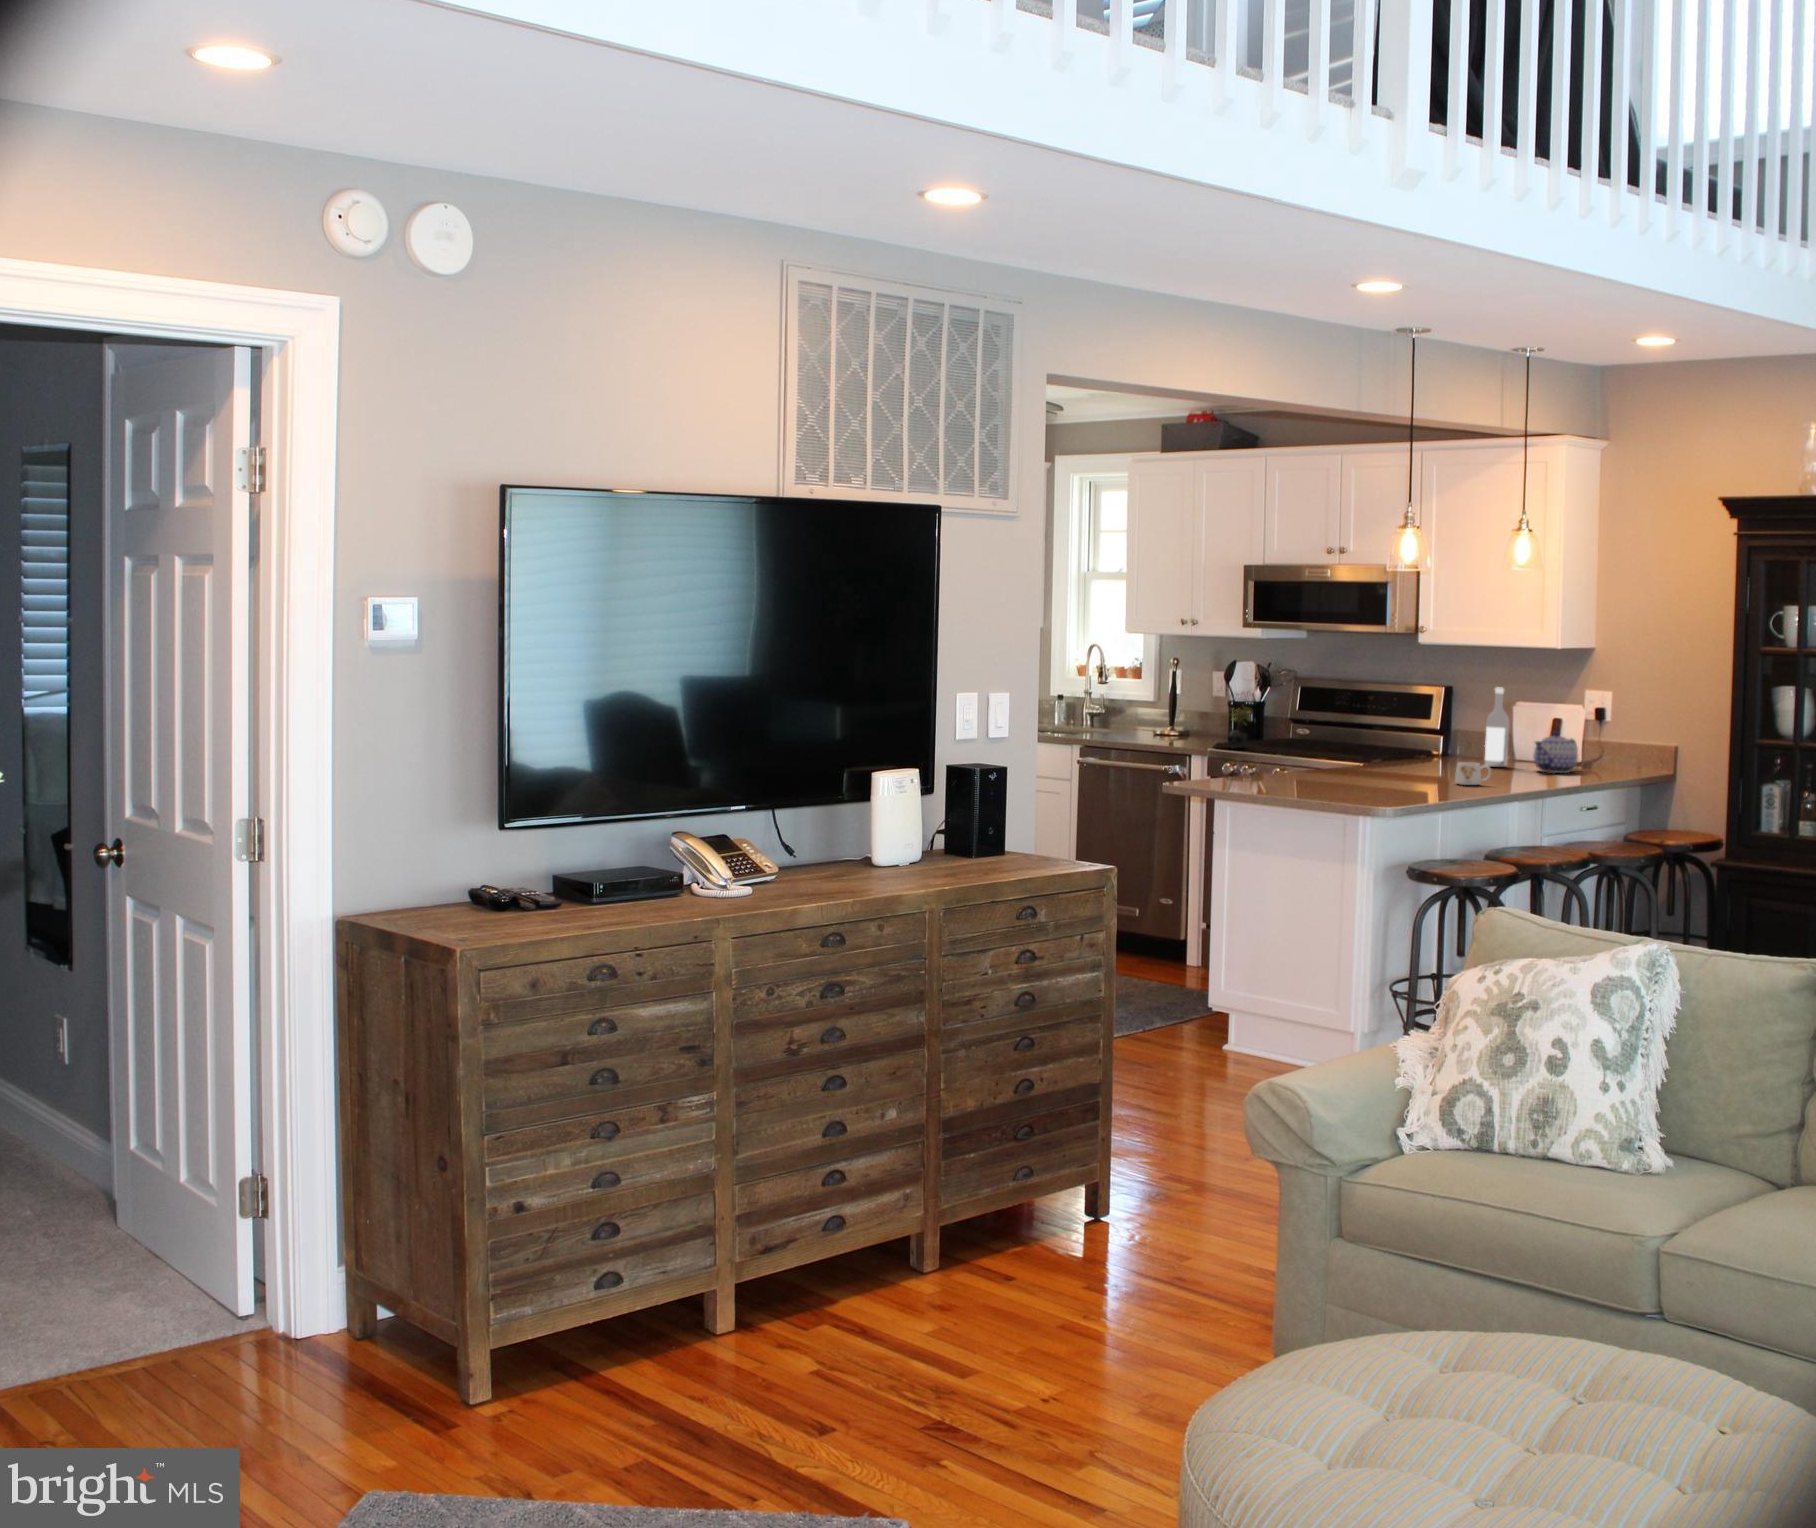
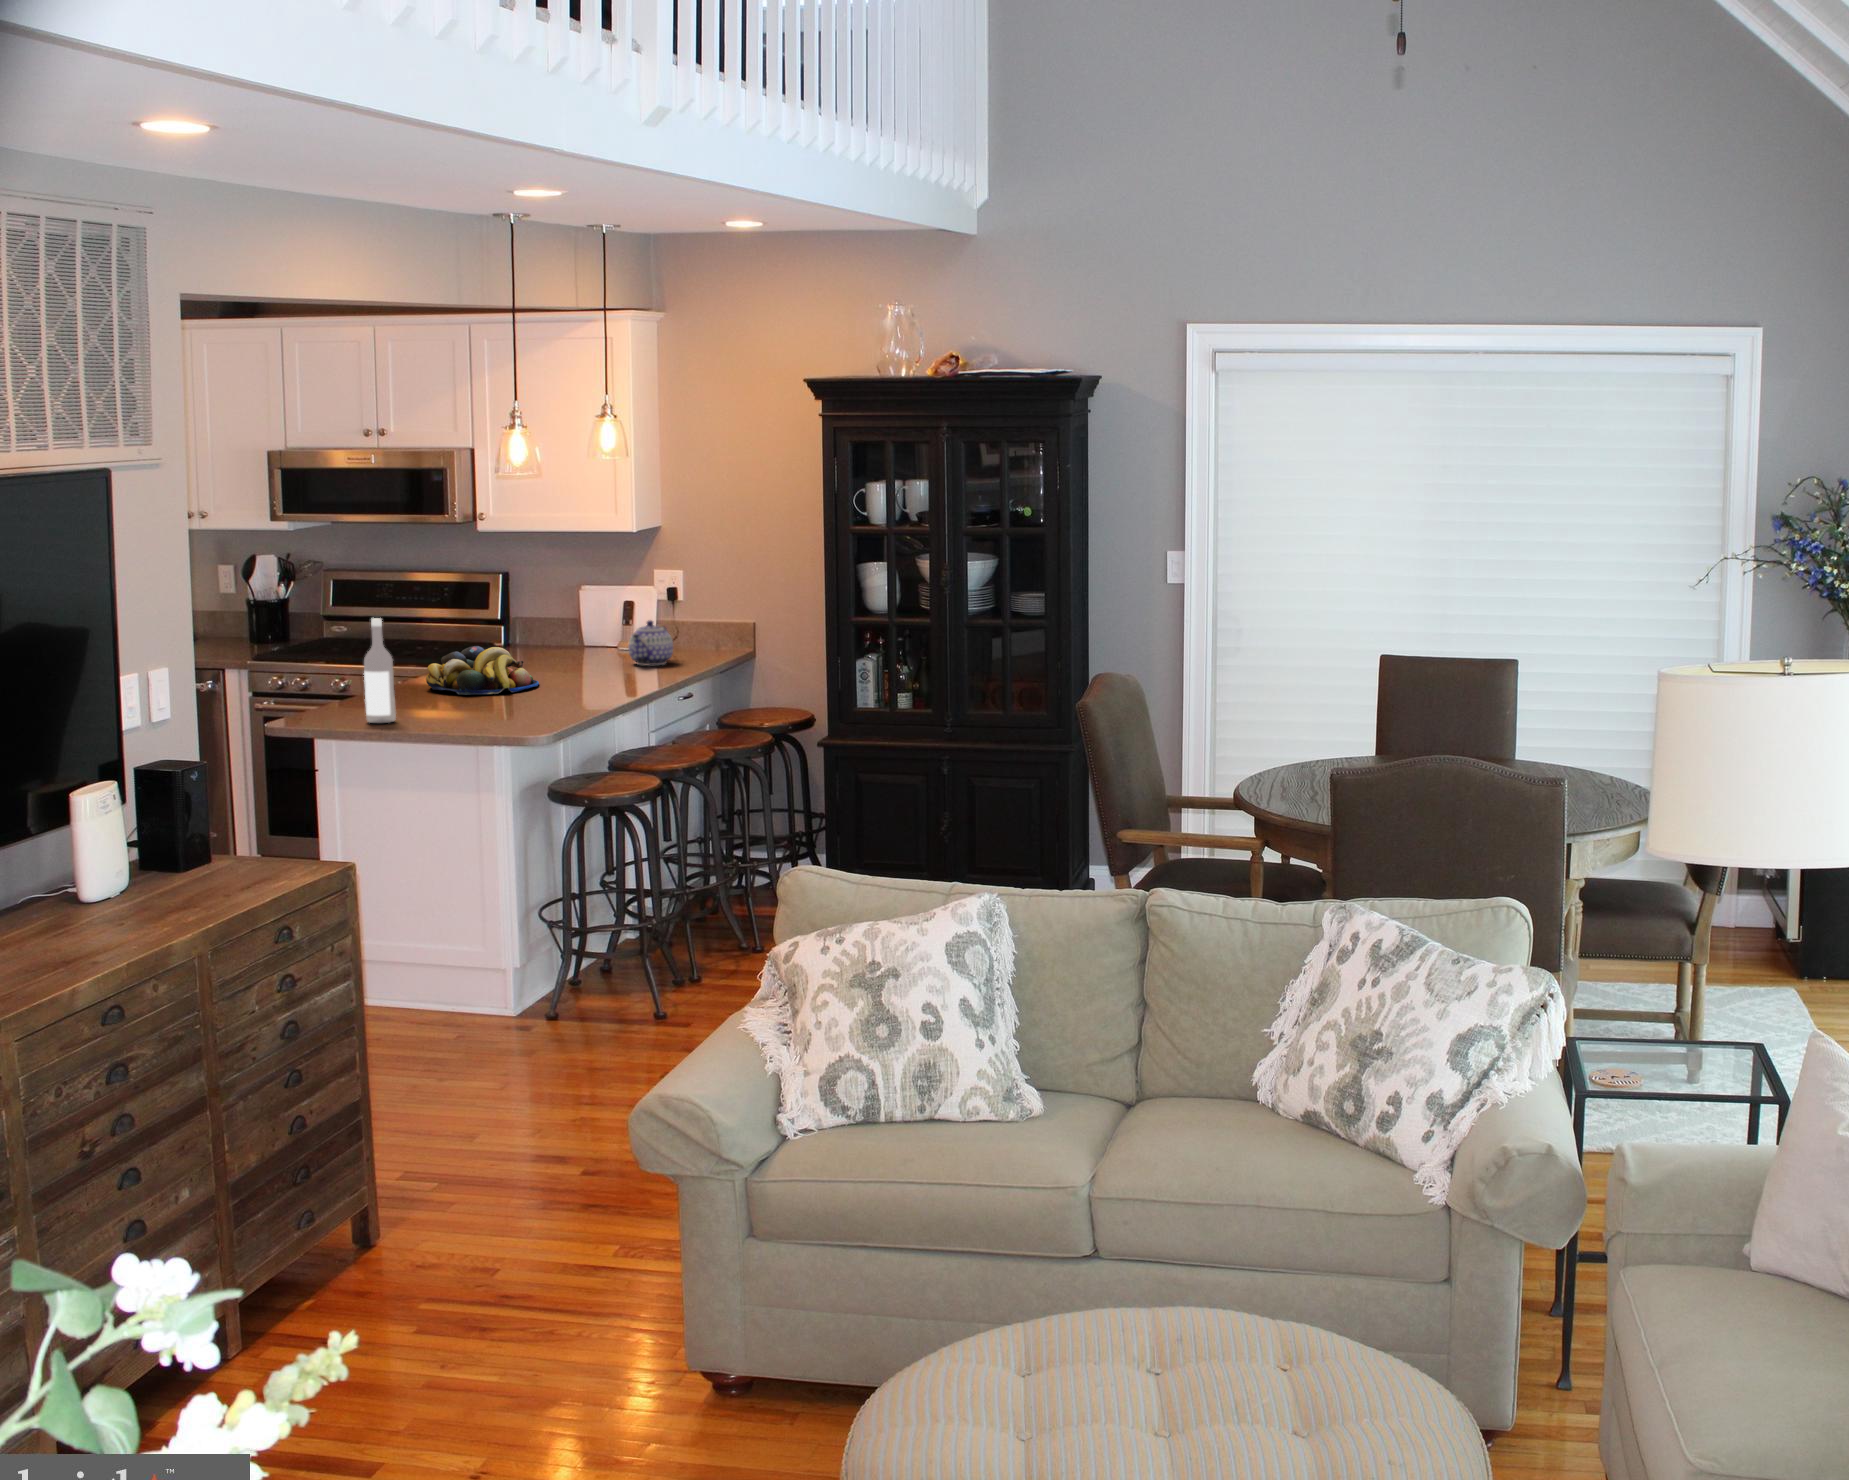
wine bottle: present [1485,687,1509,767] -> present [364,618,396,723]
succulent plant: present [1227,706,1251,748] -> none [254,607,290,661]
fruit bowl: none [1332,740,1433,780] -> present [426,646,539,695]
mug: present [1455,762,1491,785] -> none [571,667,610,693]

